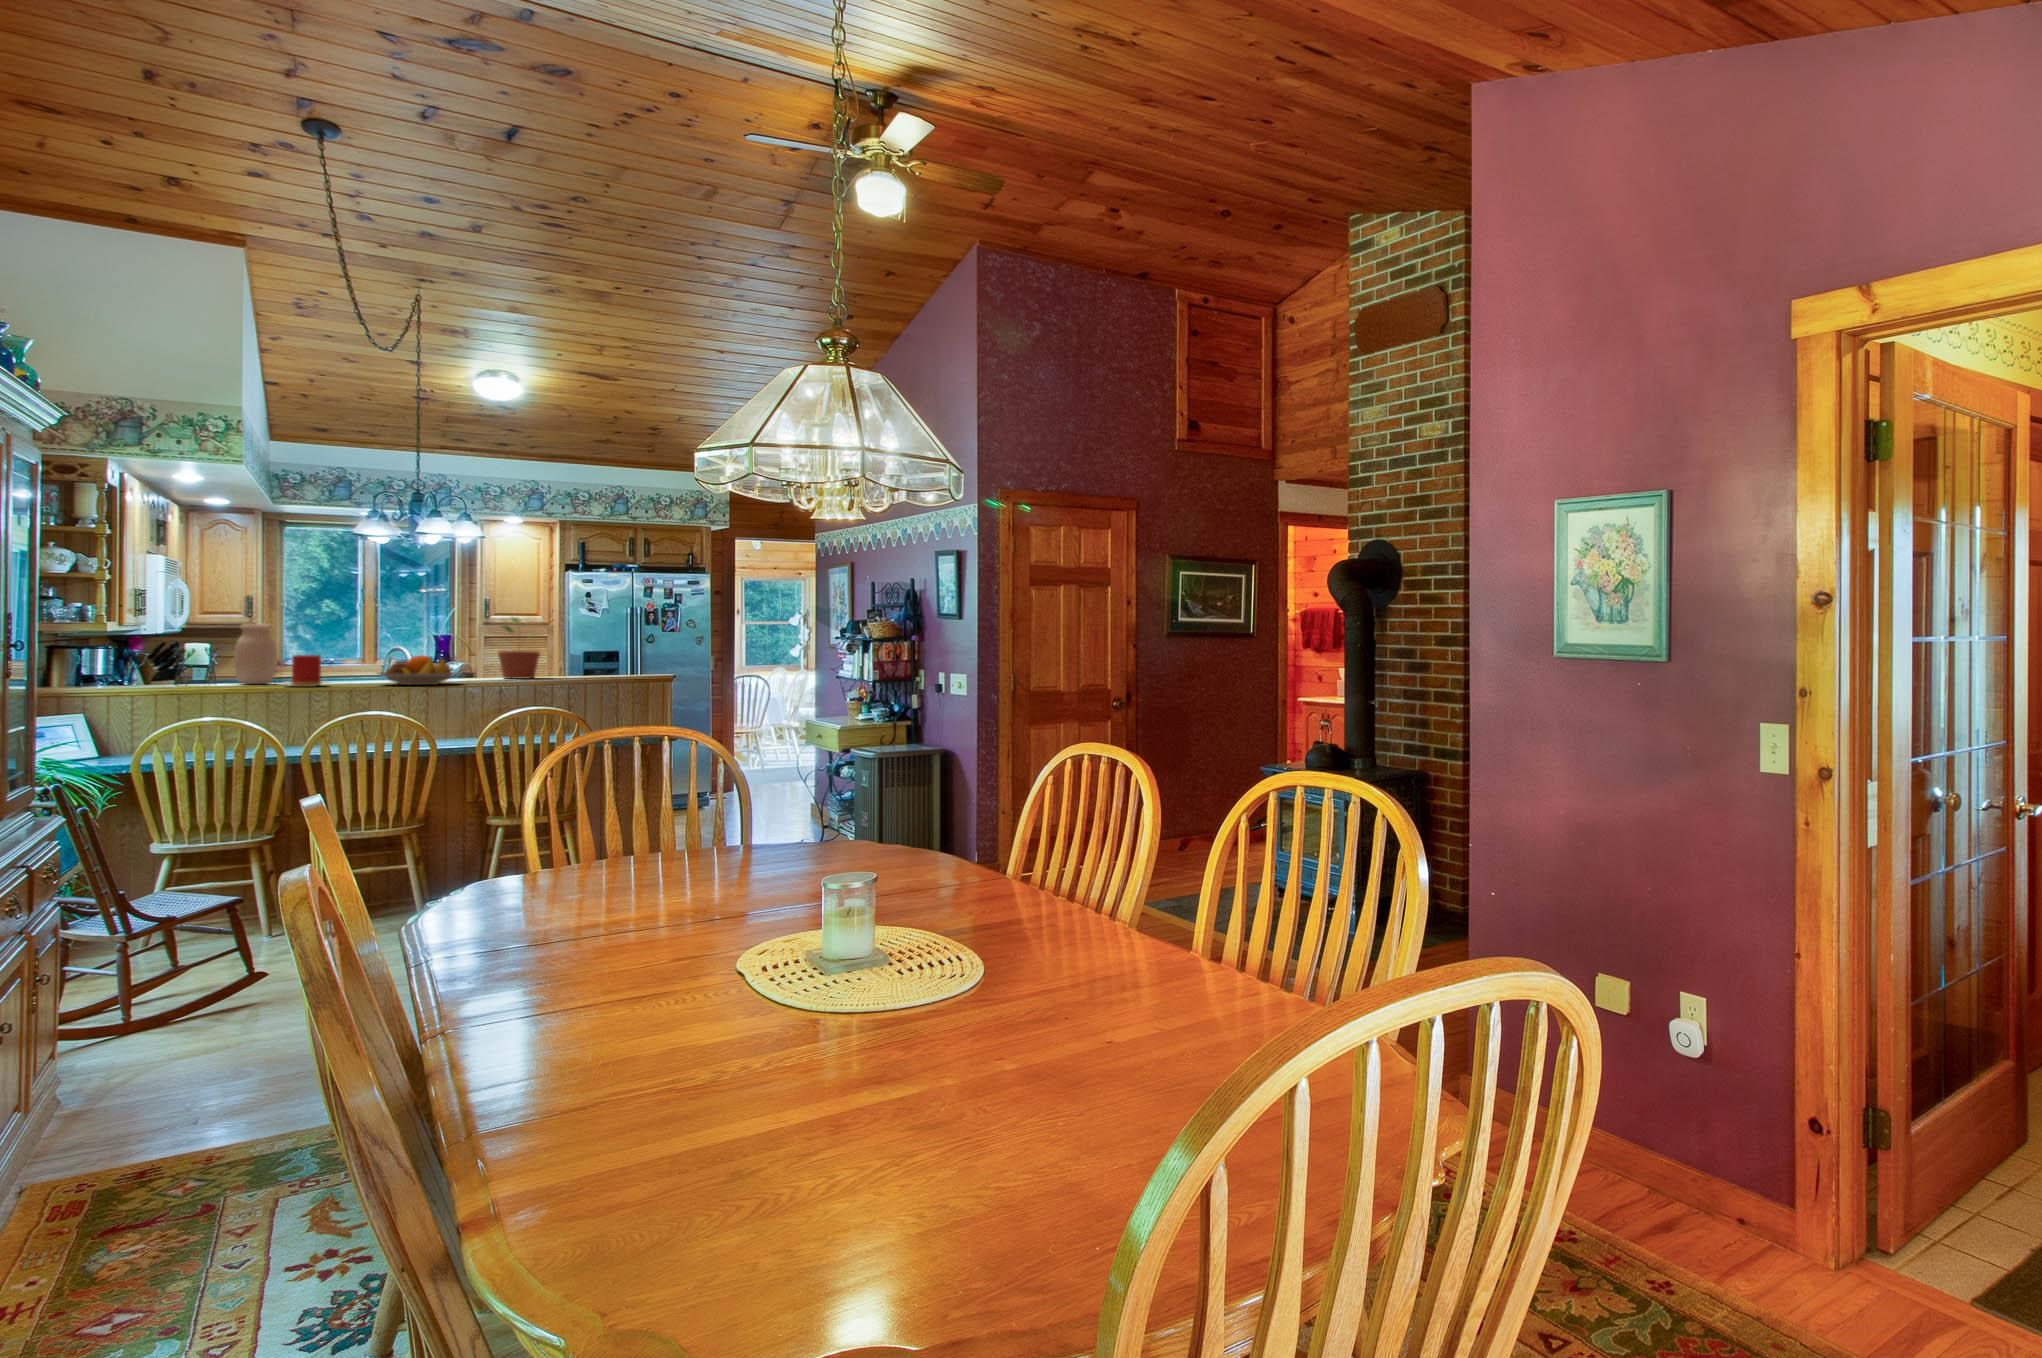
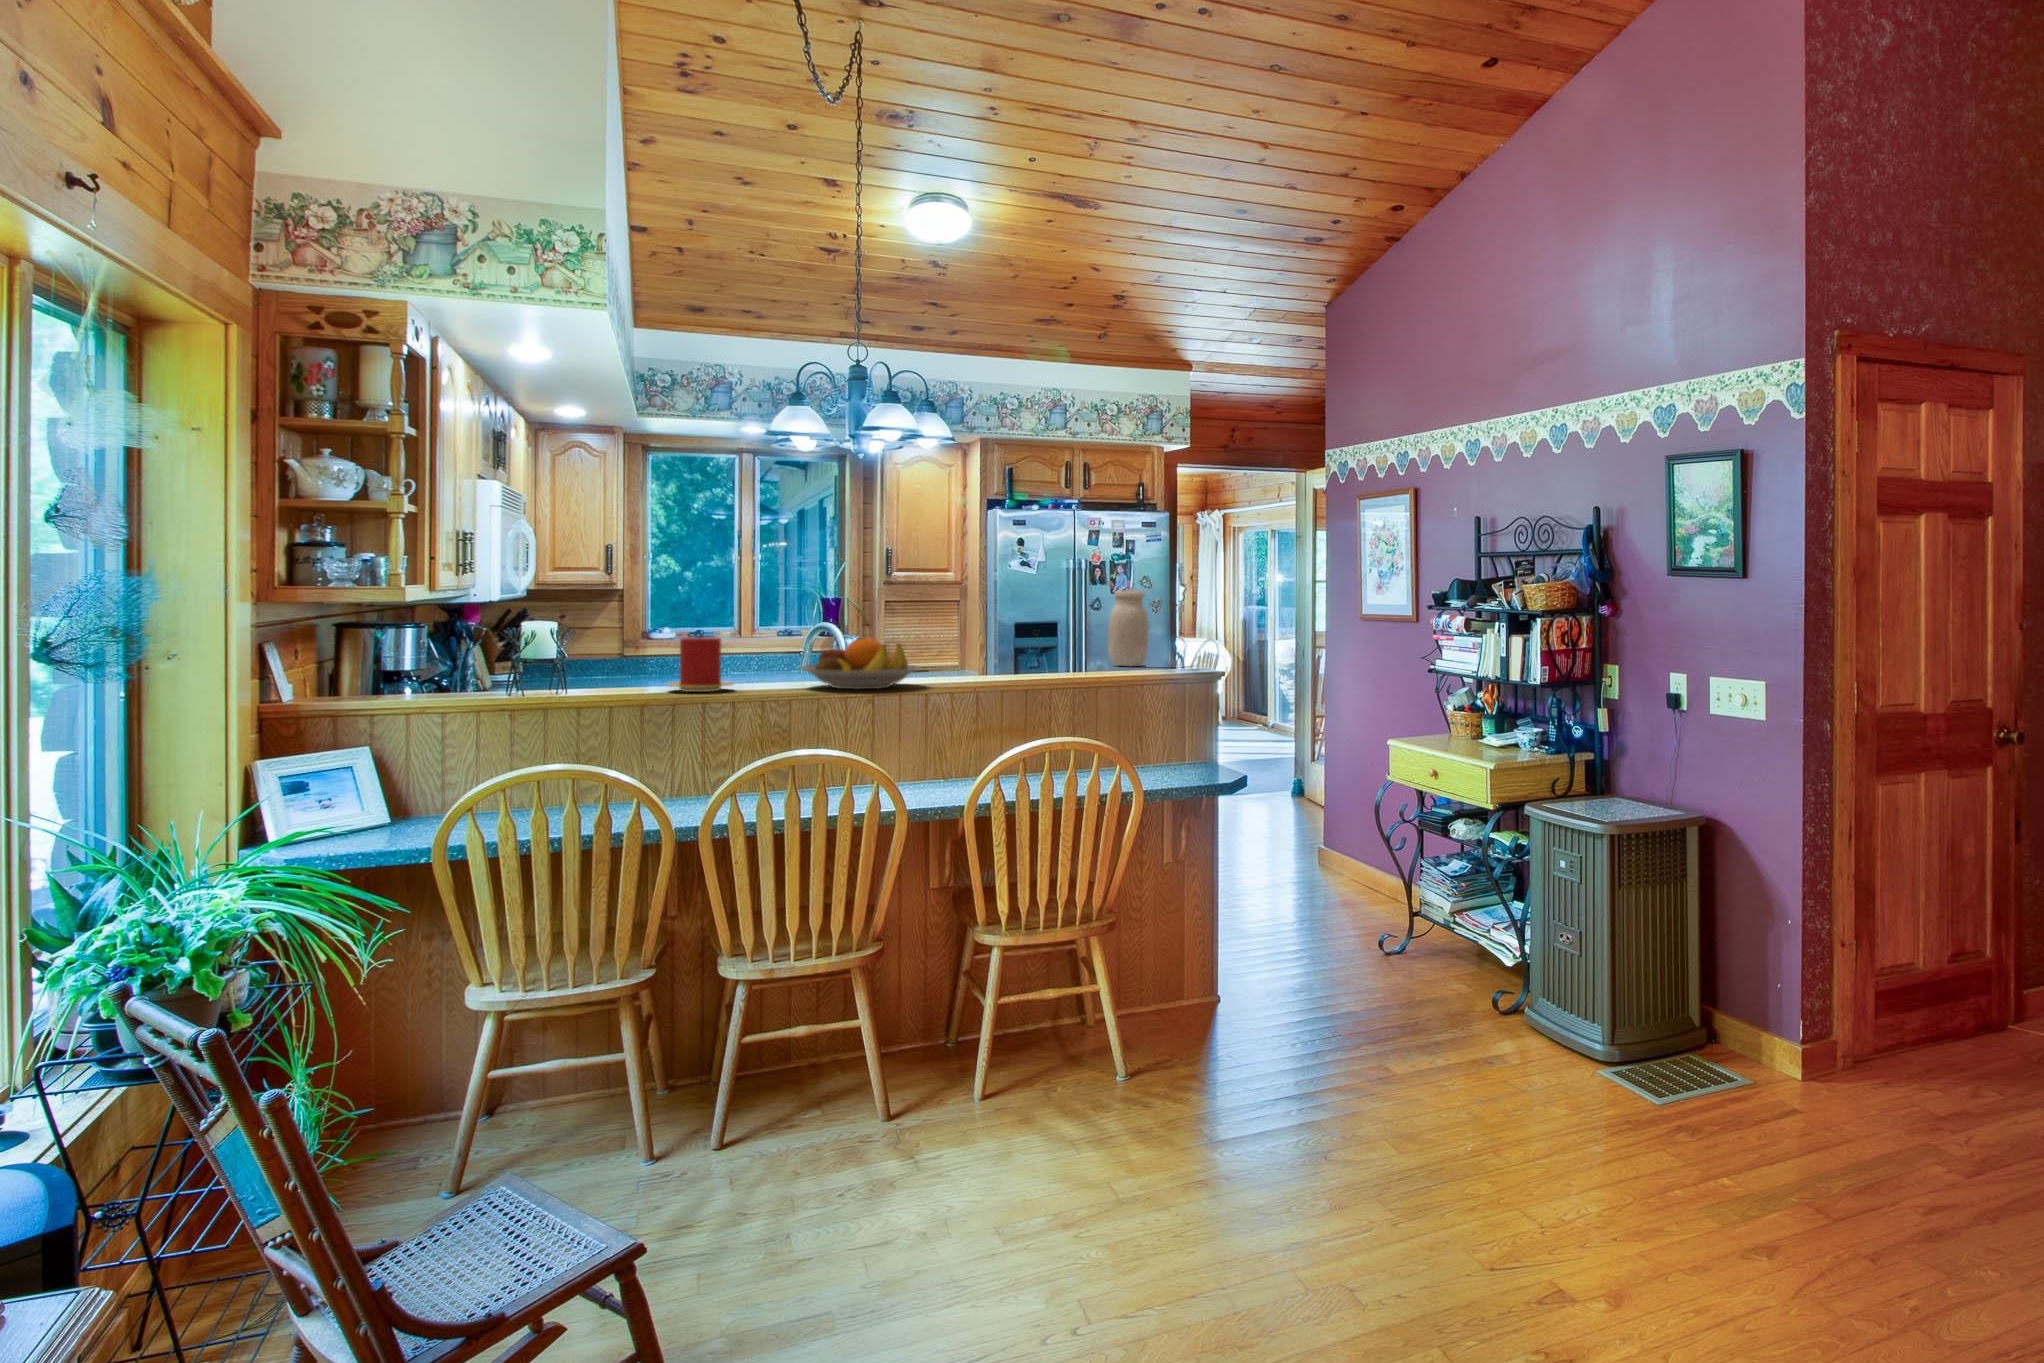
potted plant: present [498,618,540,679] -> none [951,574,1010,672]
jar: present [234,624,276,684] -> present [1108,590,1149,666]

